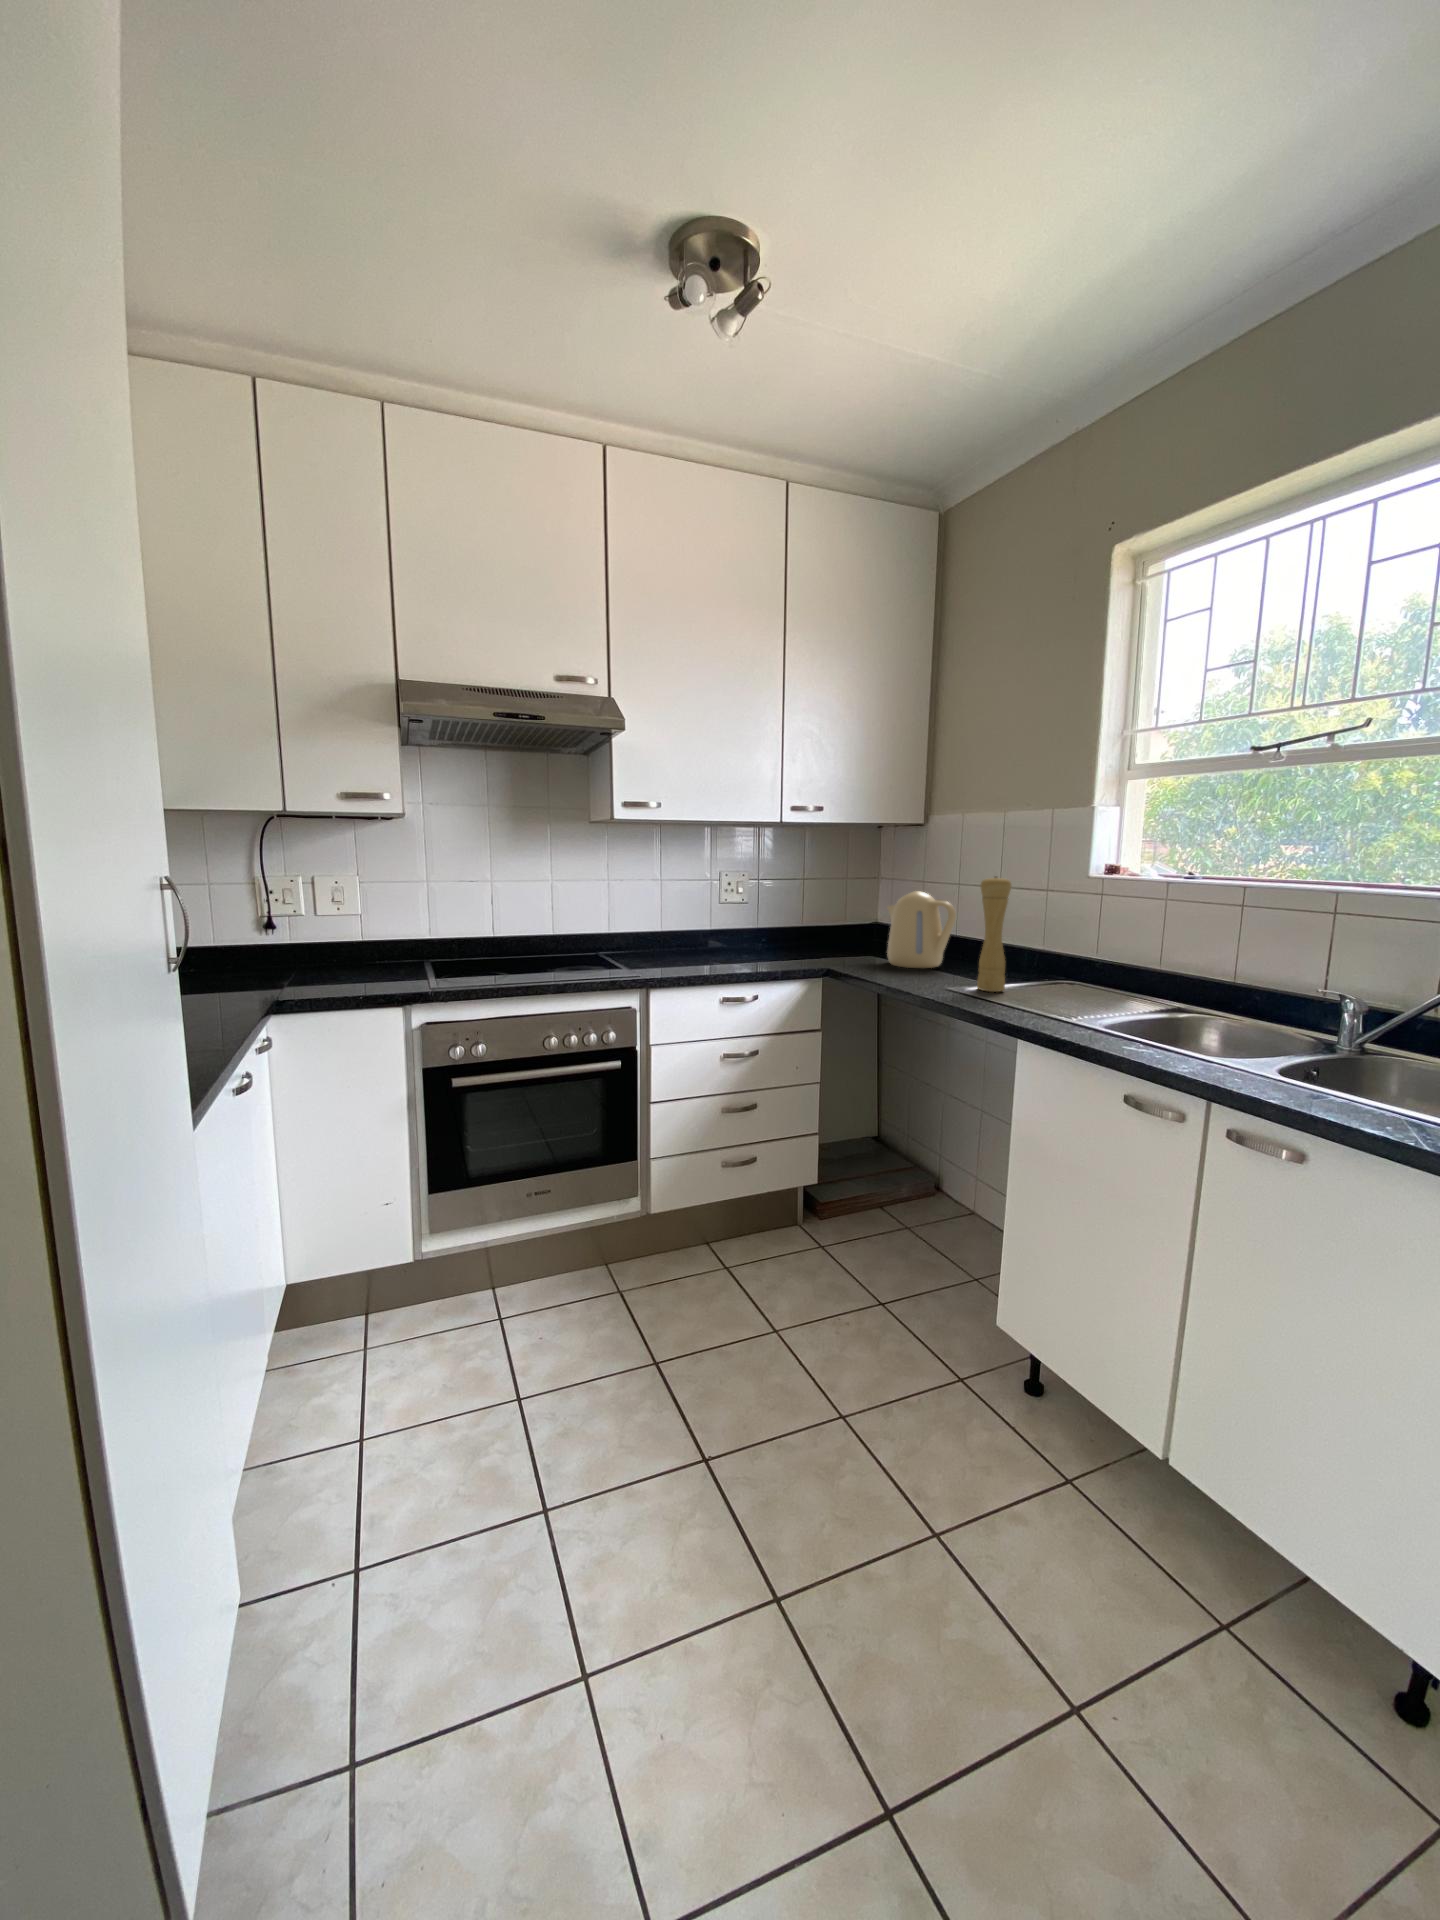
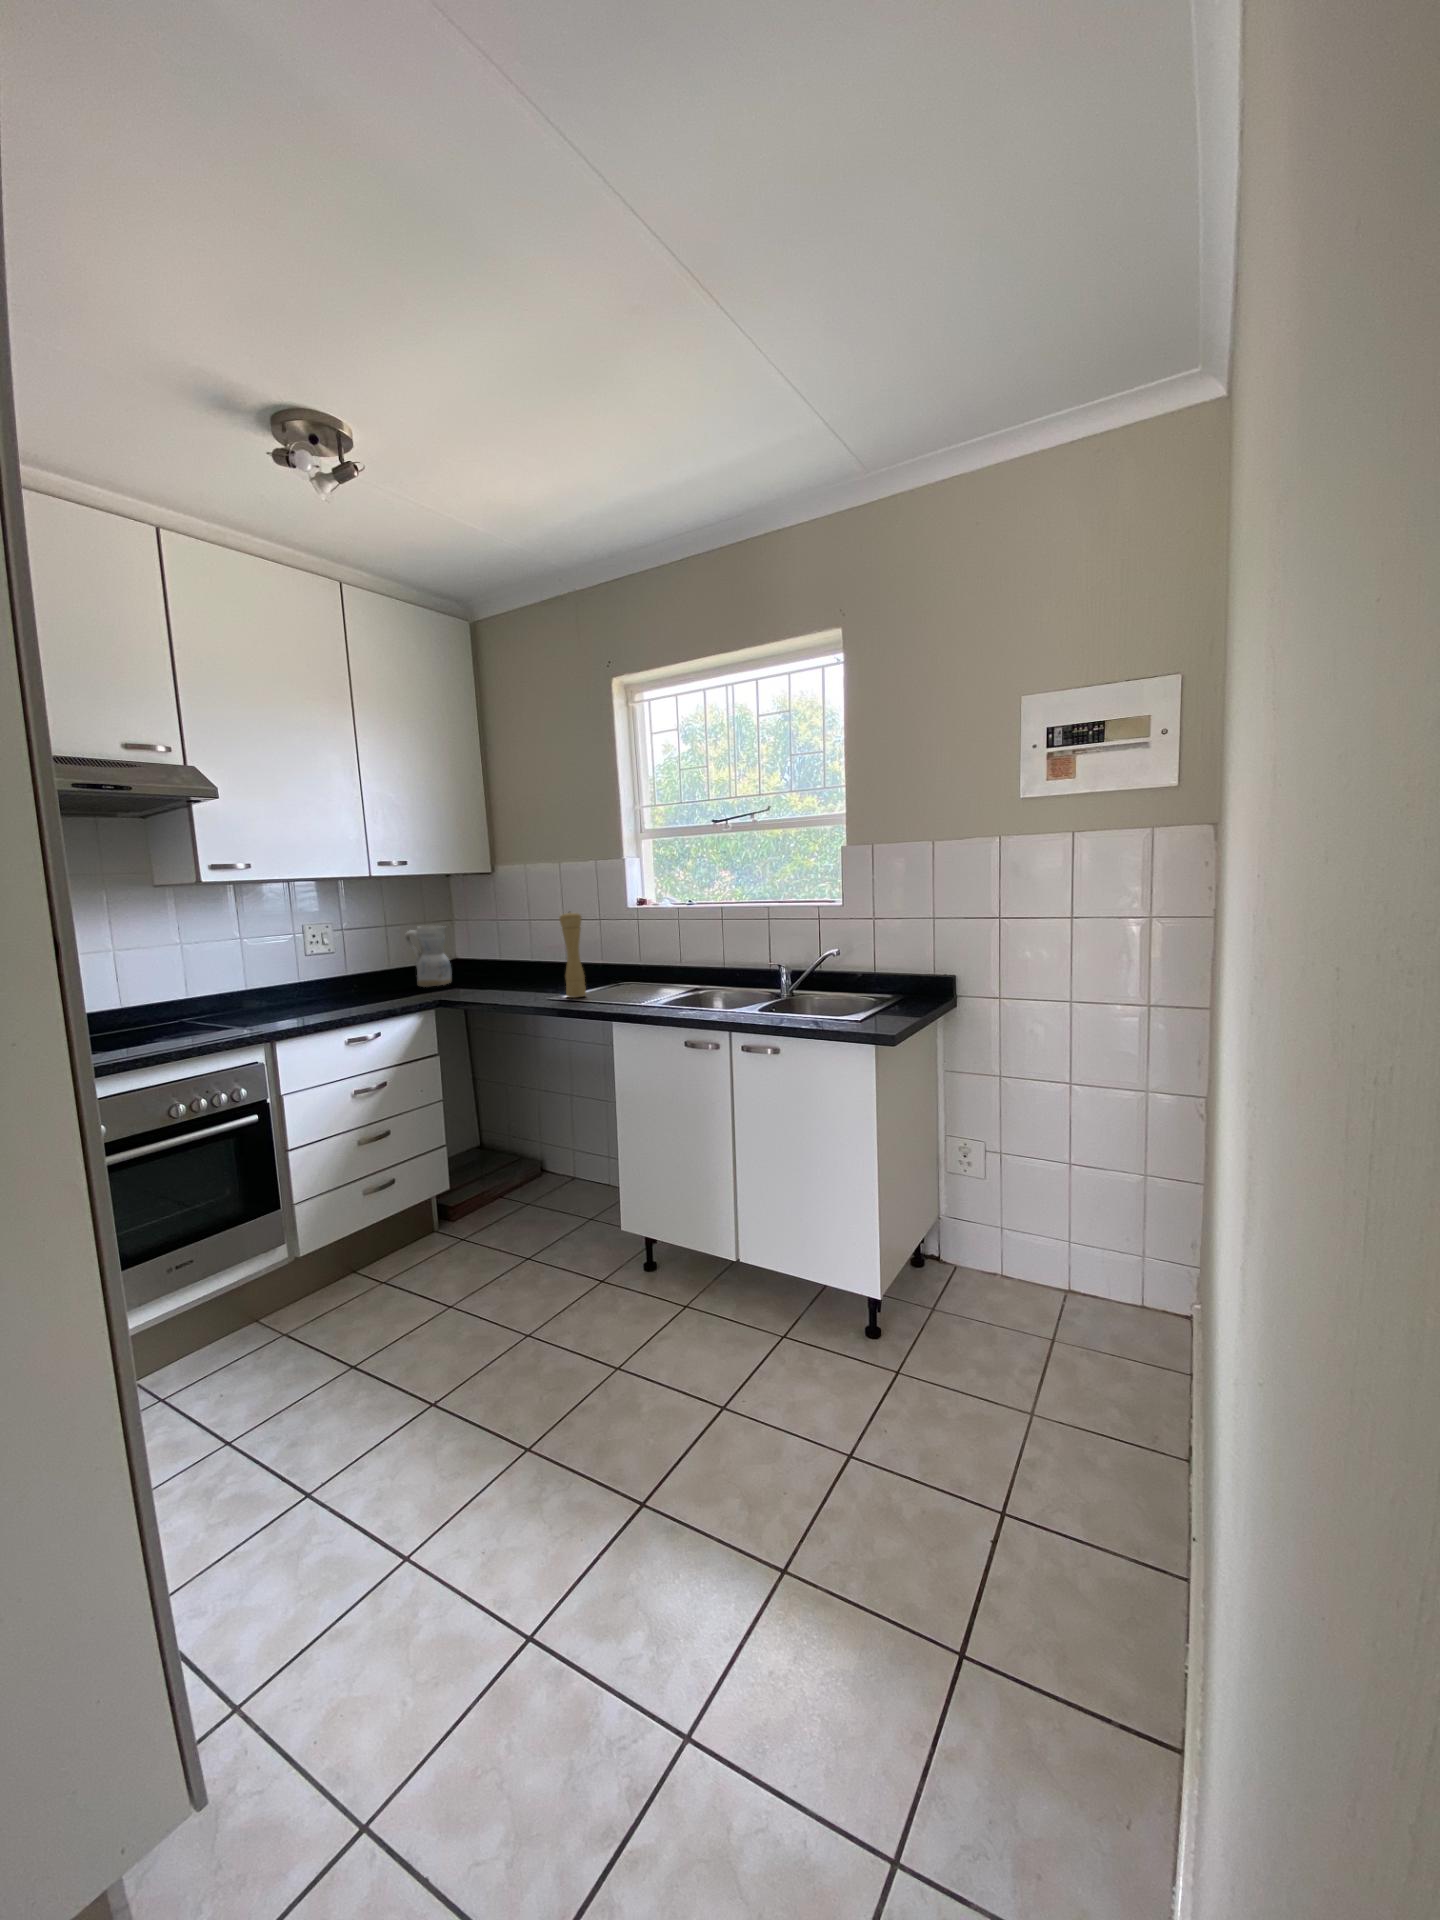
ceramic pitcher: none [823,882,868,950] -> present [405,925,452,987]
kettle: present [887,891,956,968] -> none [473,928,534,992]

